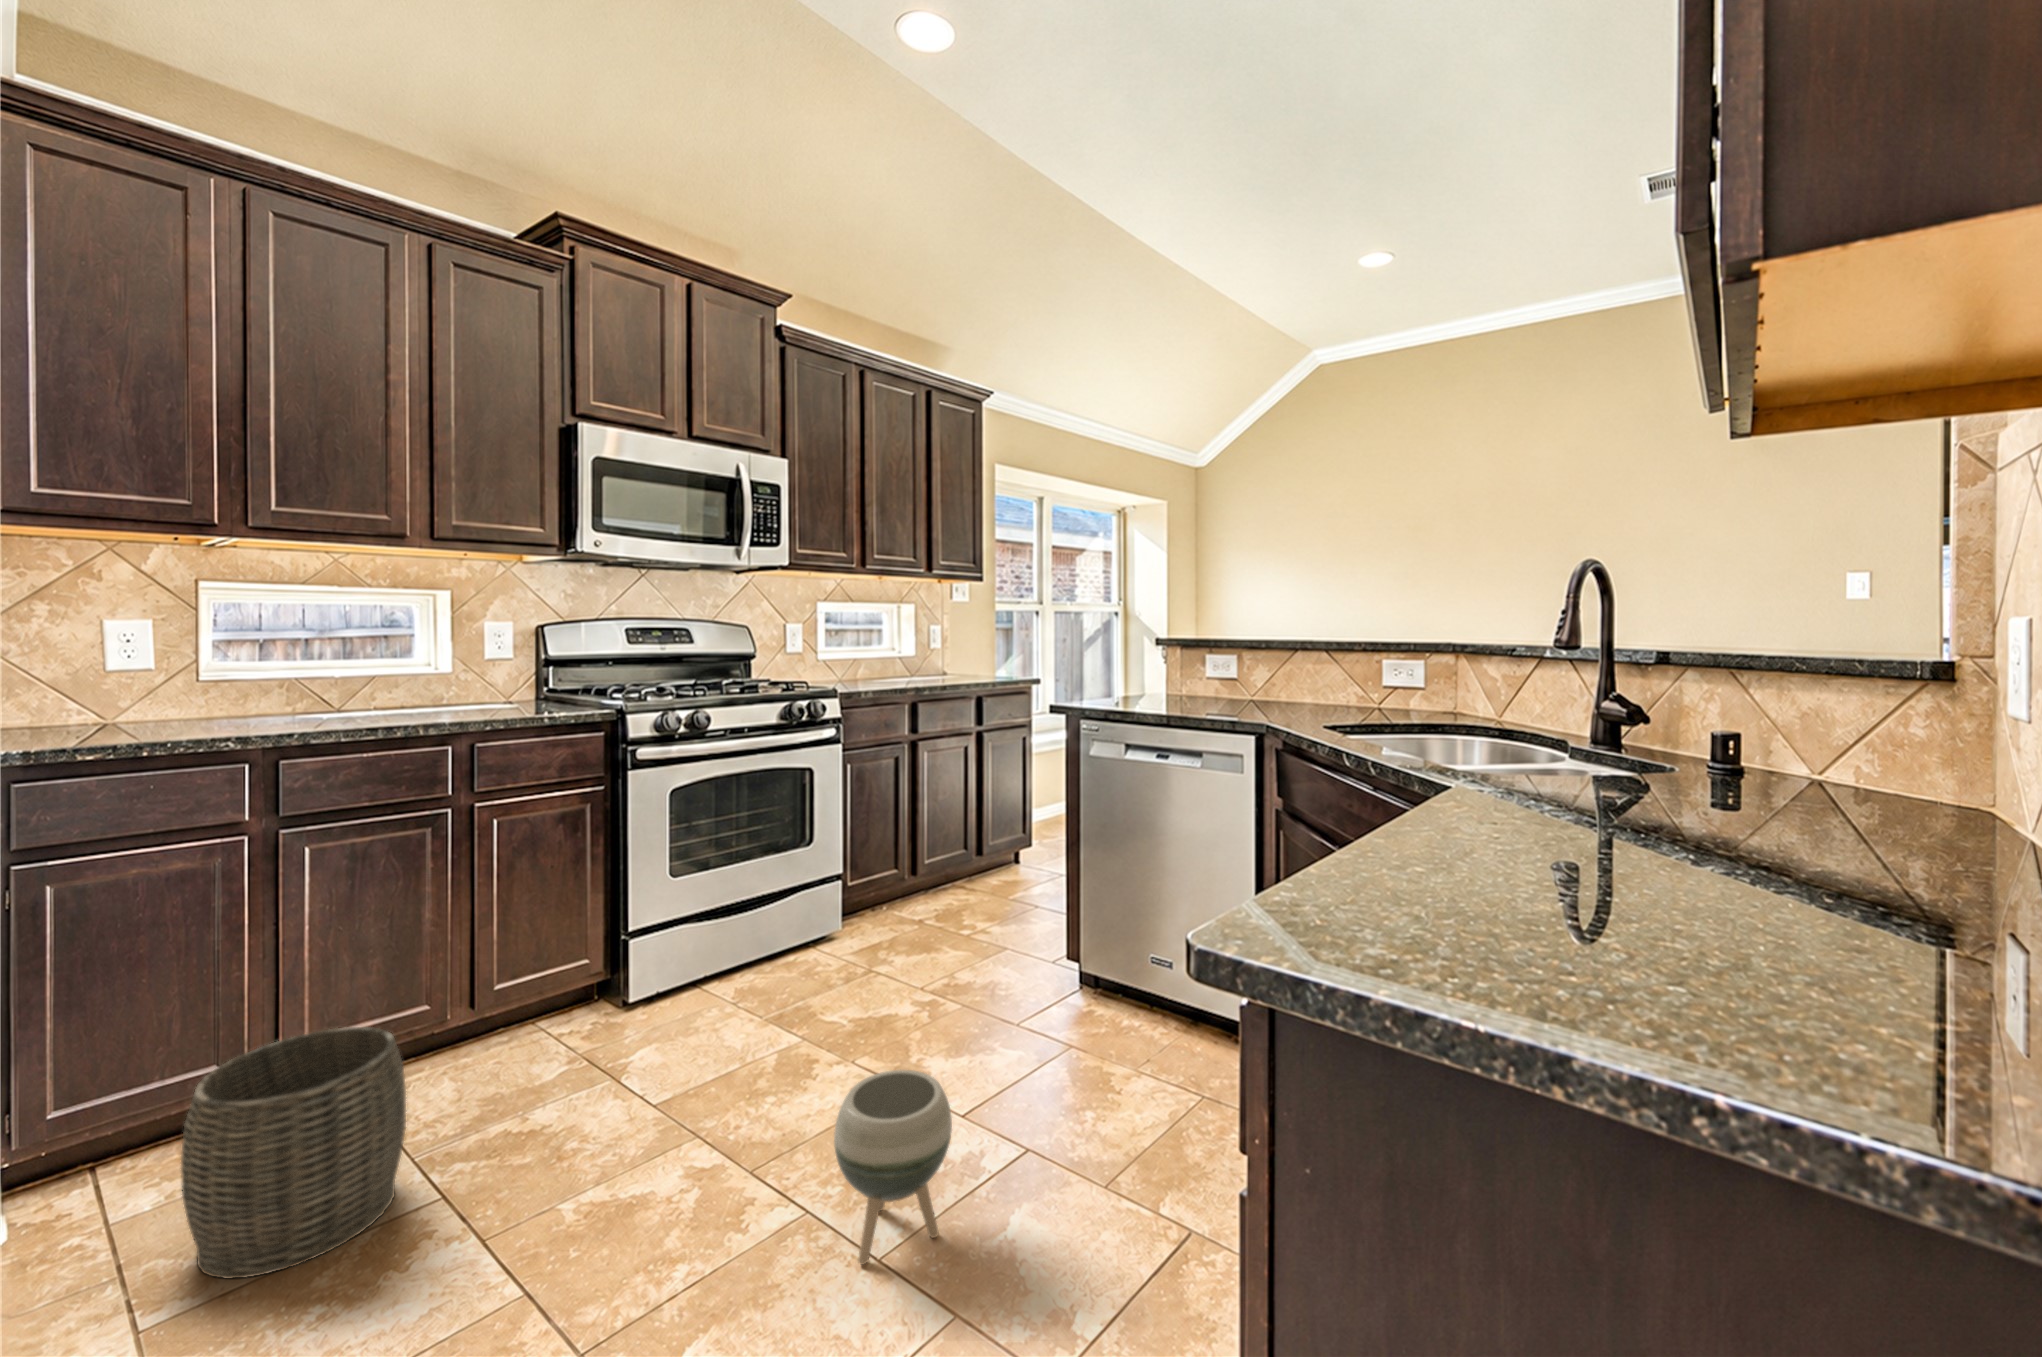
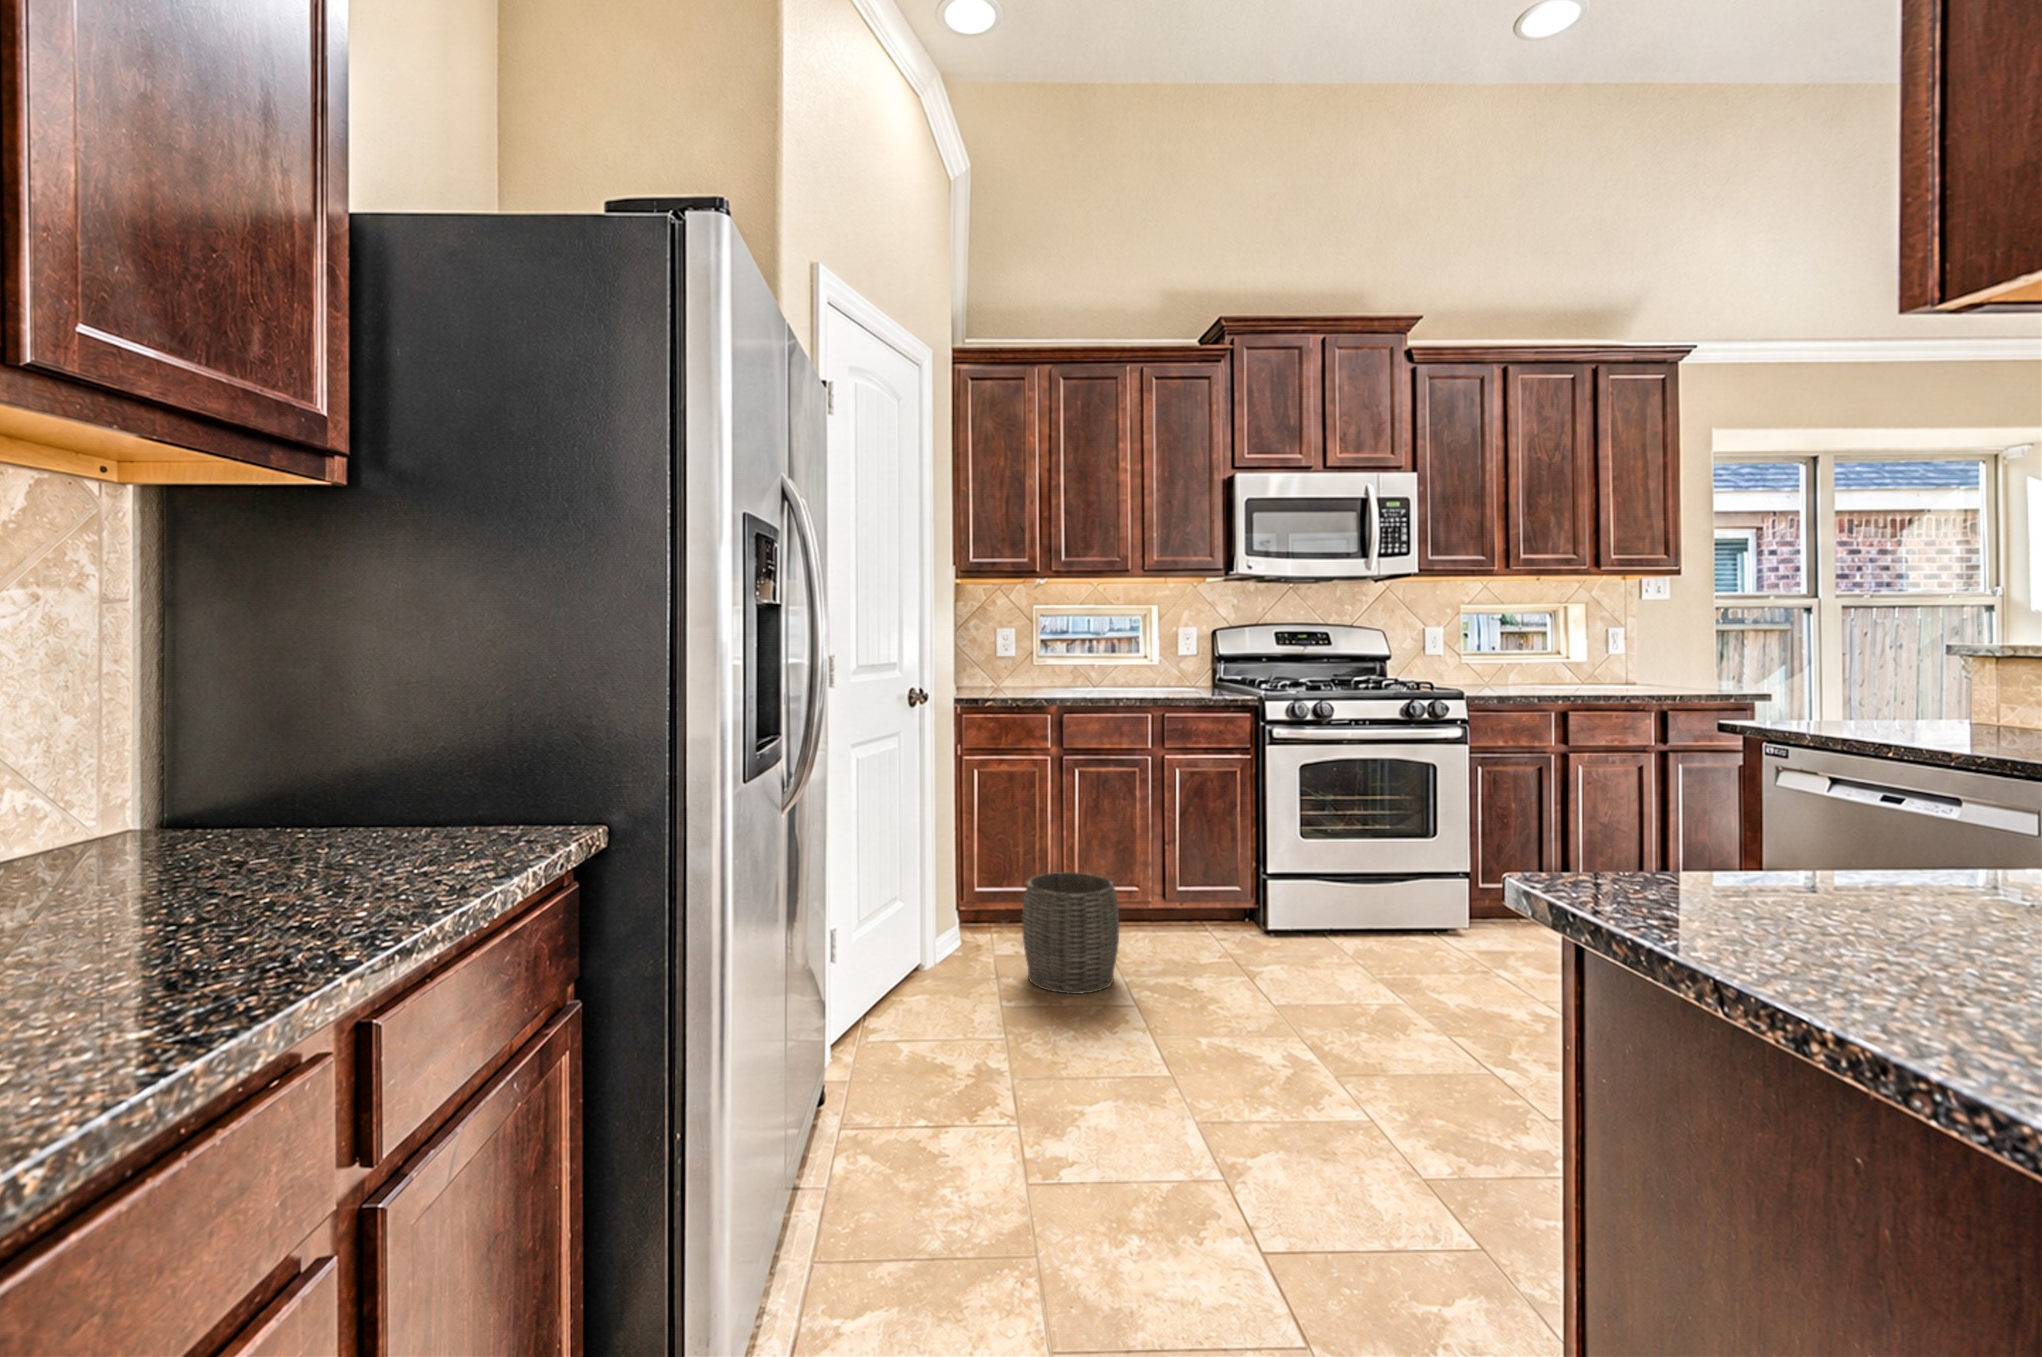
planter: present [834,1070,952,1265] -> none [1365,982,1467,1125]

